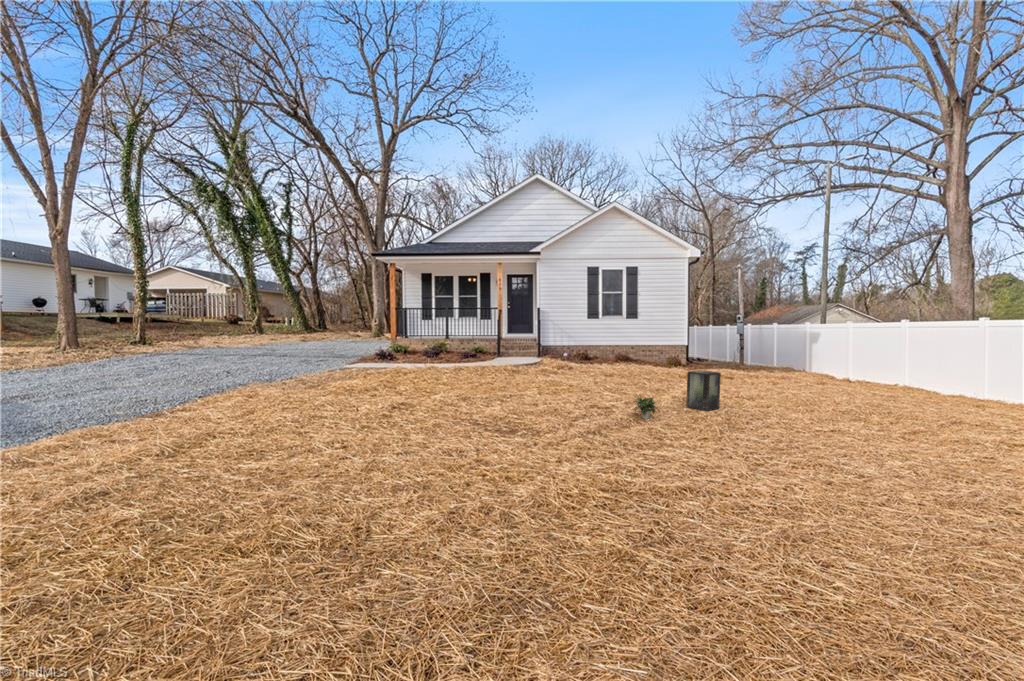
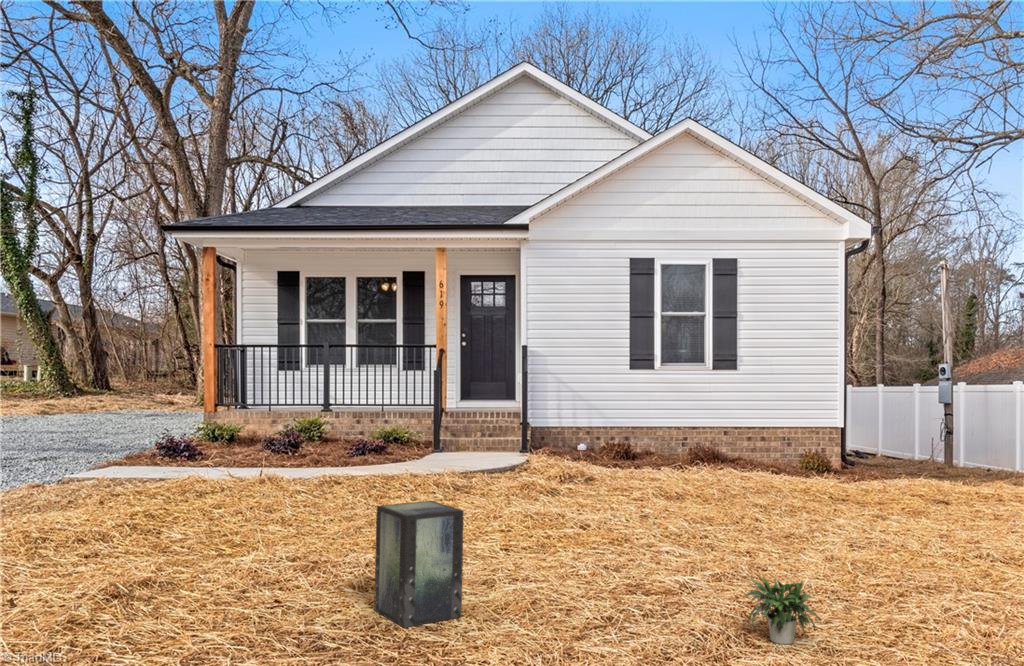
storage box: present [686,370,721,411] -> present [374,501,464,627]

